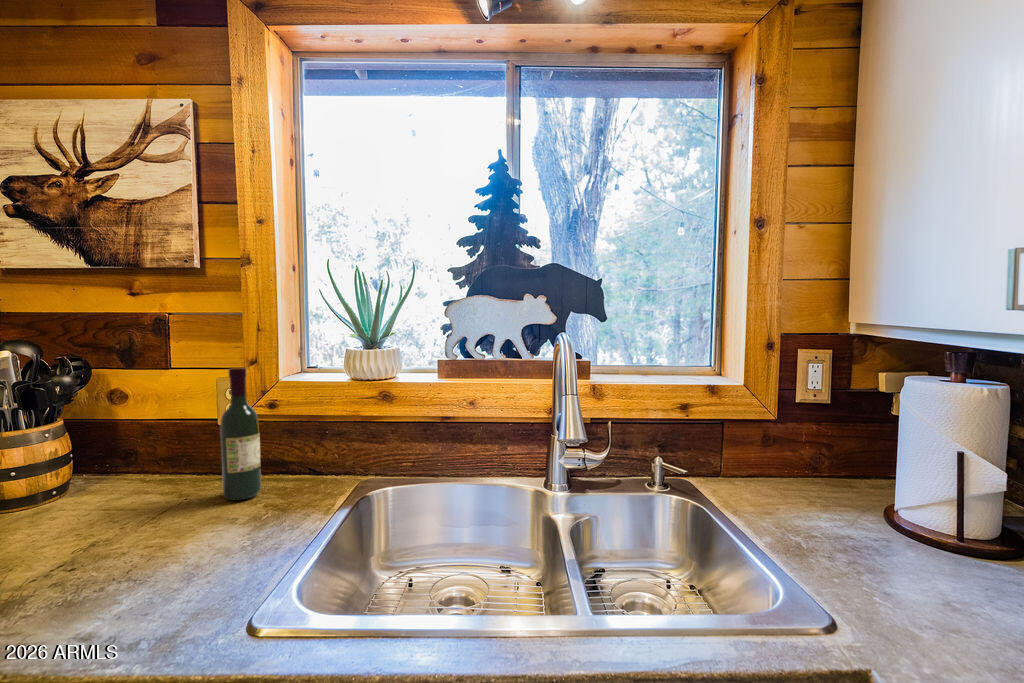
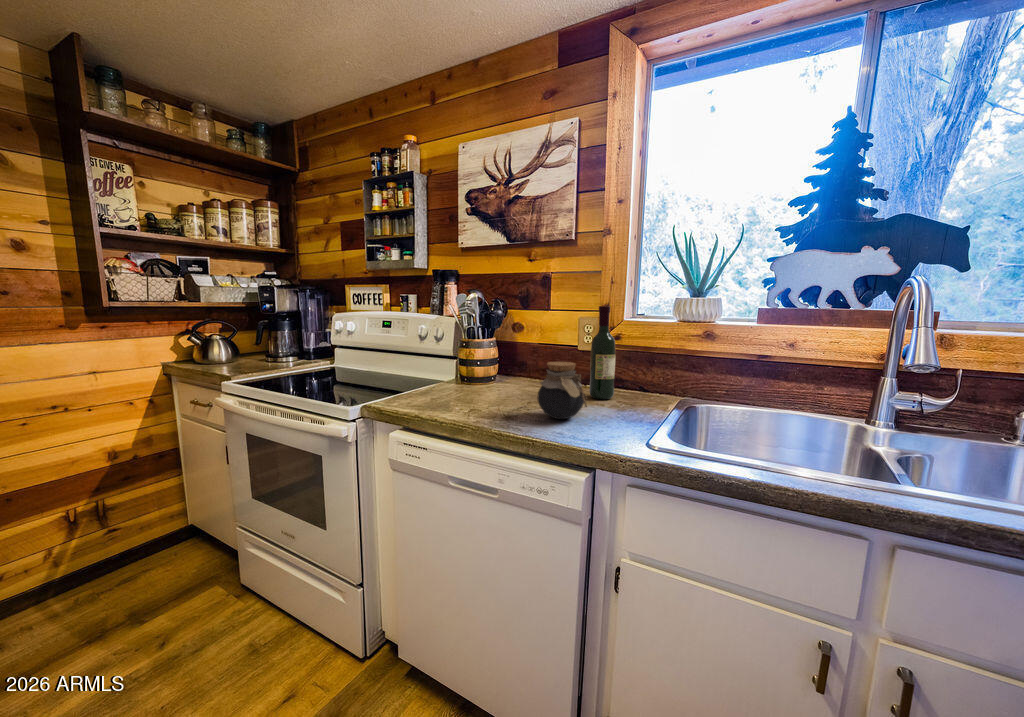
jar: none [91,470,182,568] -> present [538,362,587,419]

